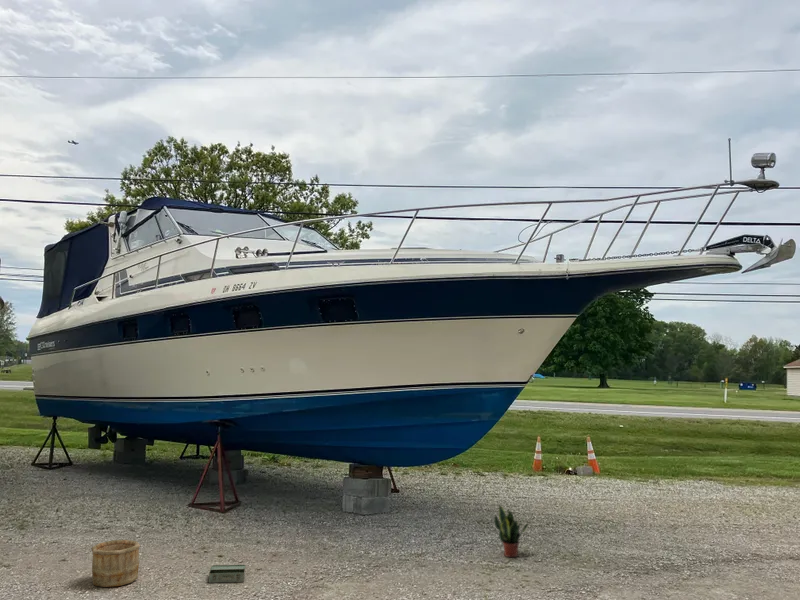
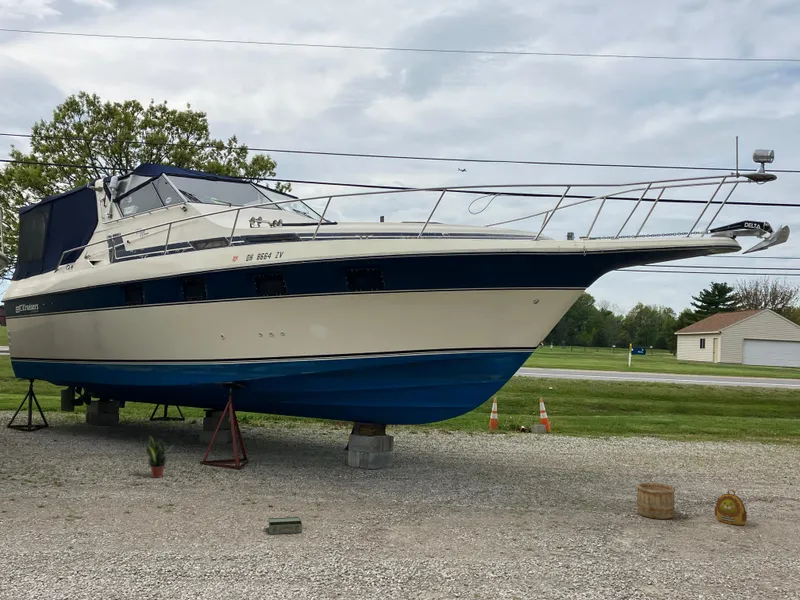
potted plant: present [494,505,528,557] -> present [146,436,168,478]
wooden bucket: present [91,540,140,587] -> present [636,483,675,519]
backpack: none [724,545,760,588] -> present [715,489,747,525]

